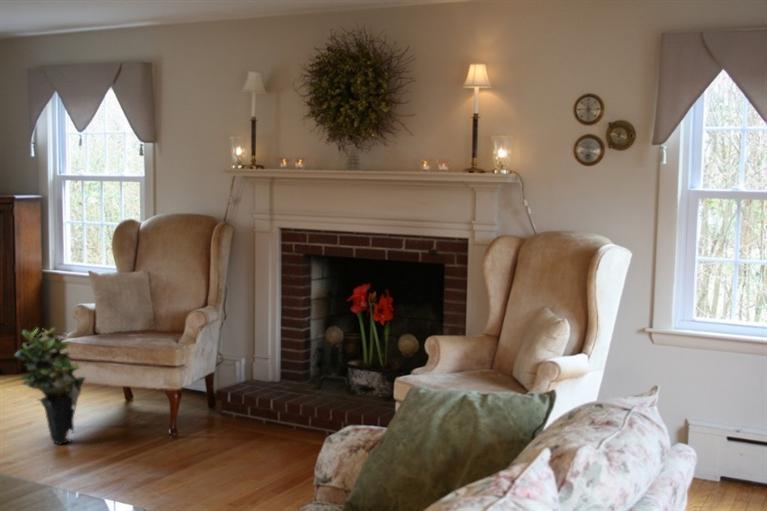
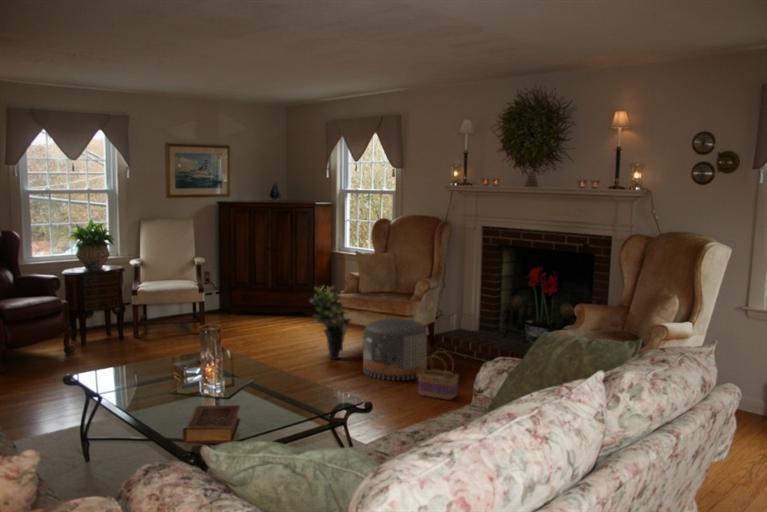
pouf: none [109,373,211,473] -> present [363,318,427,380]
basket: none [203,423,267,498] -> present [418,351,458,400]

